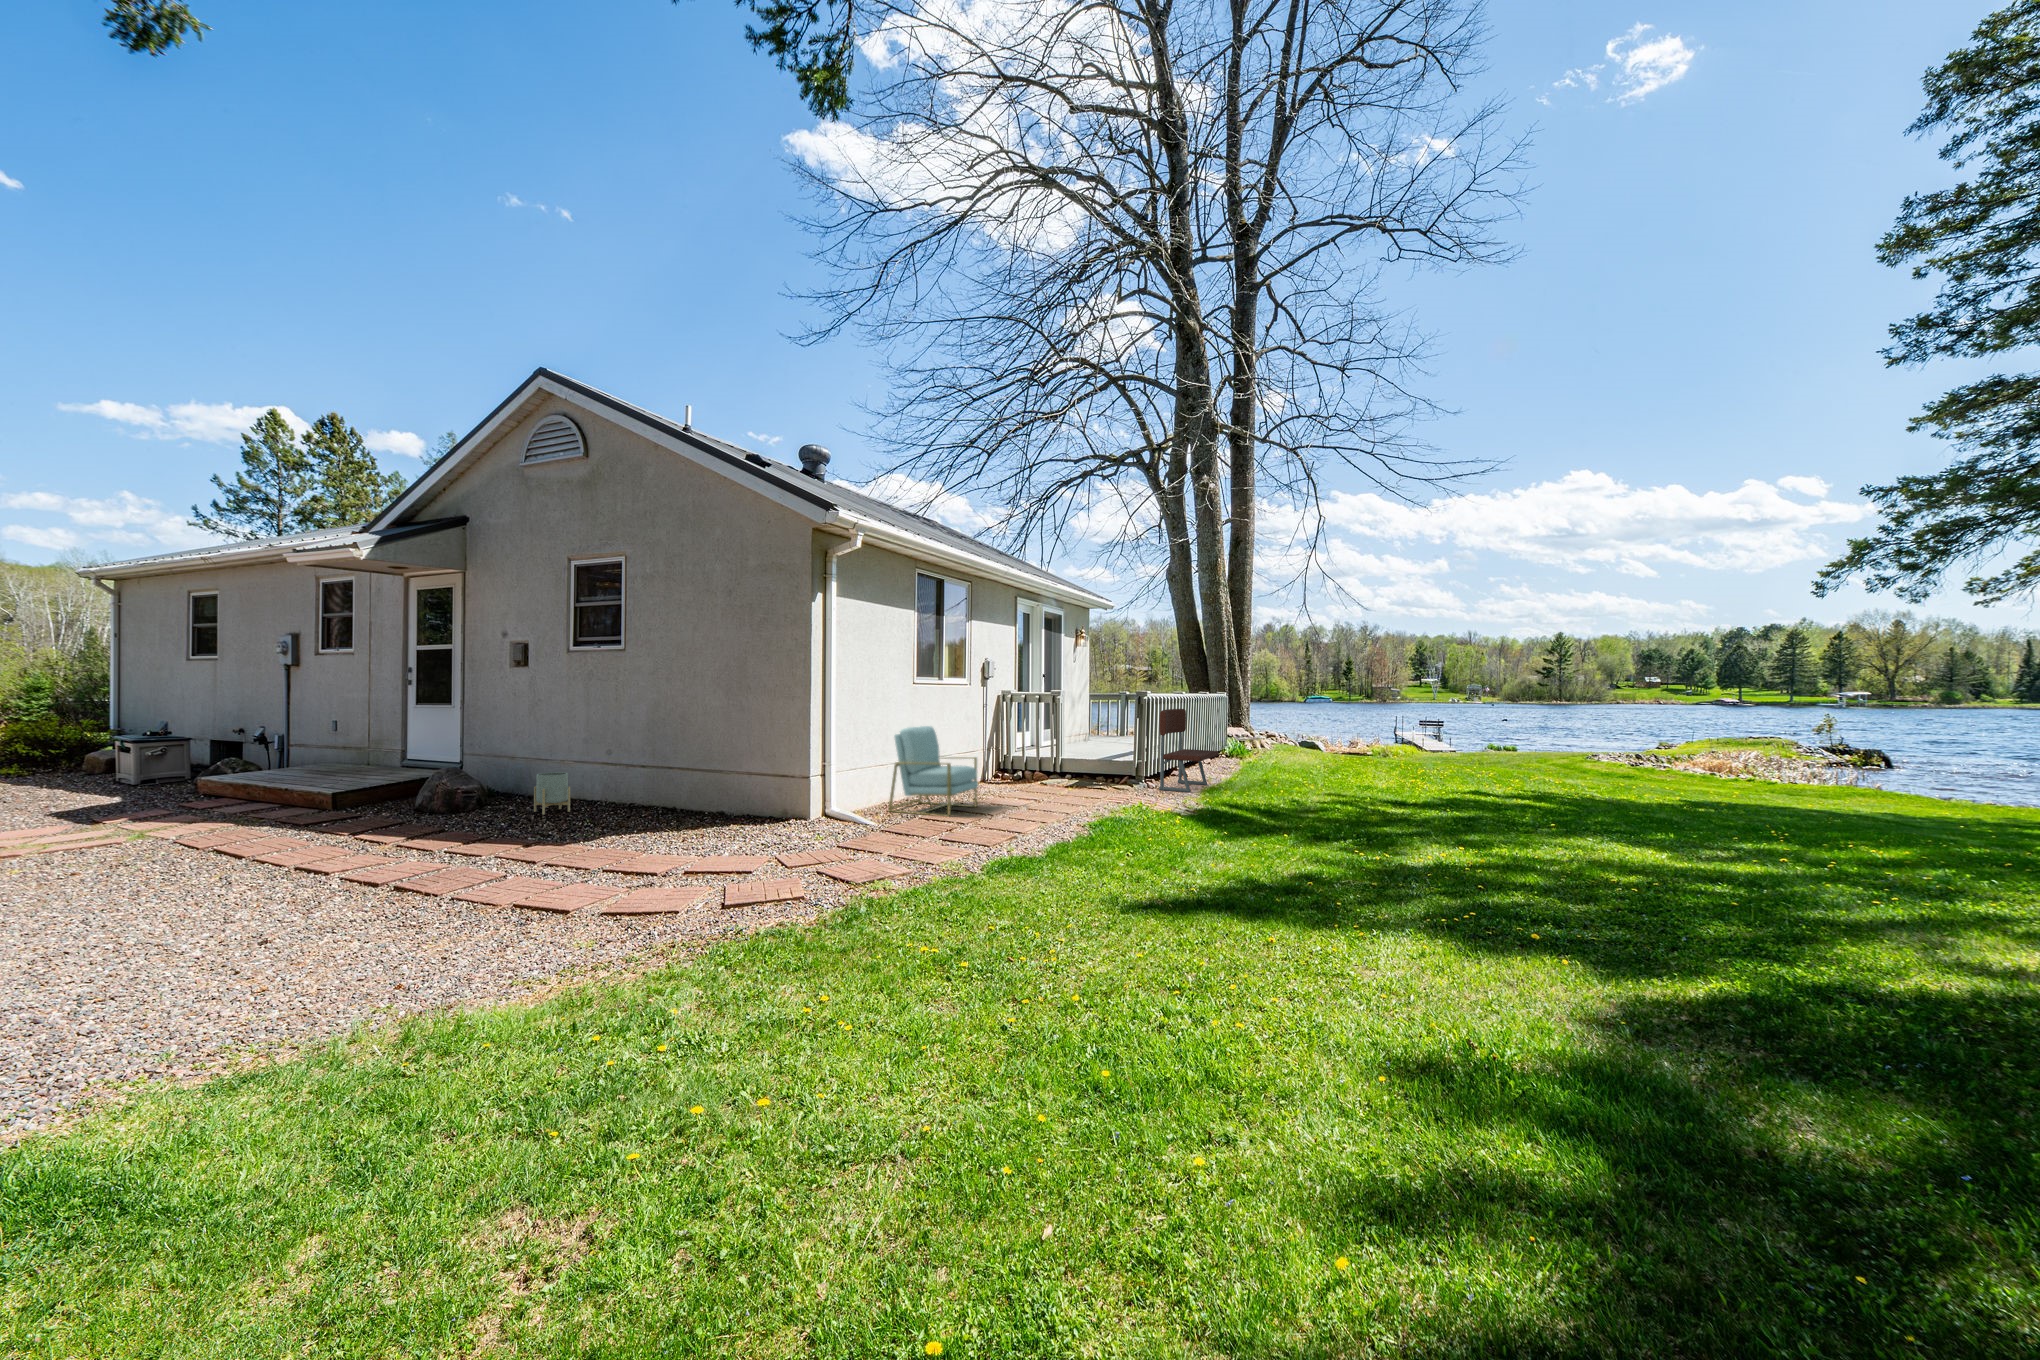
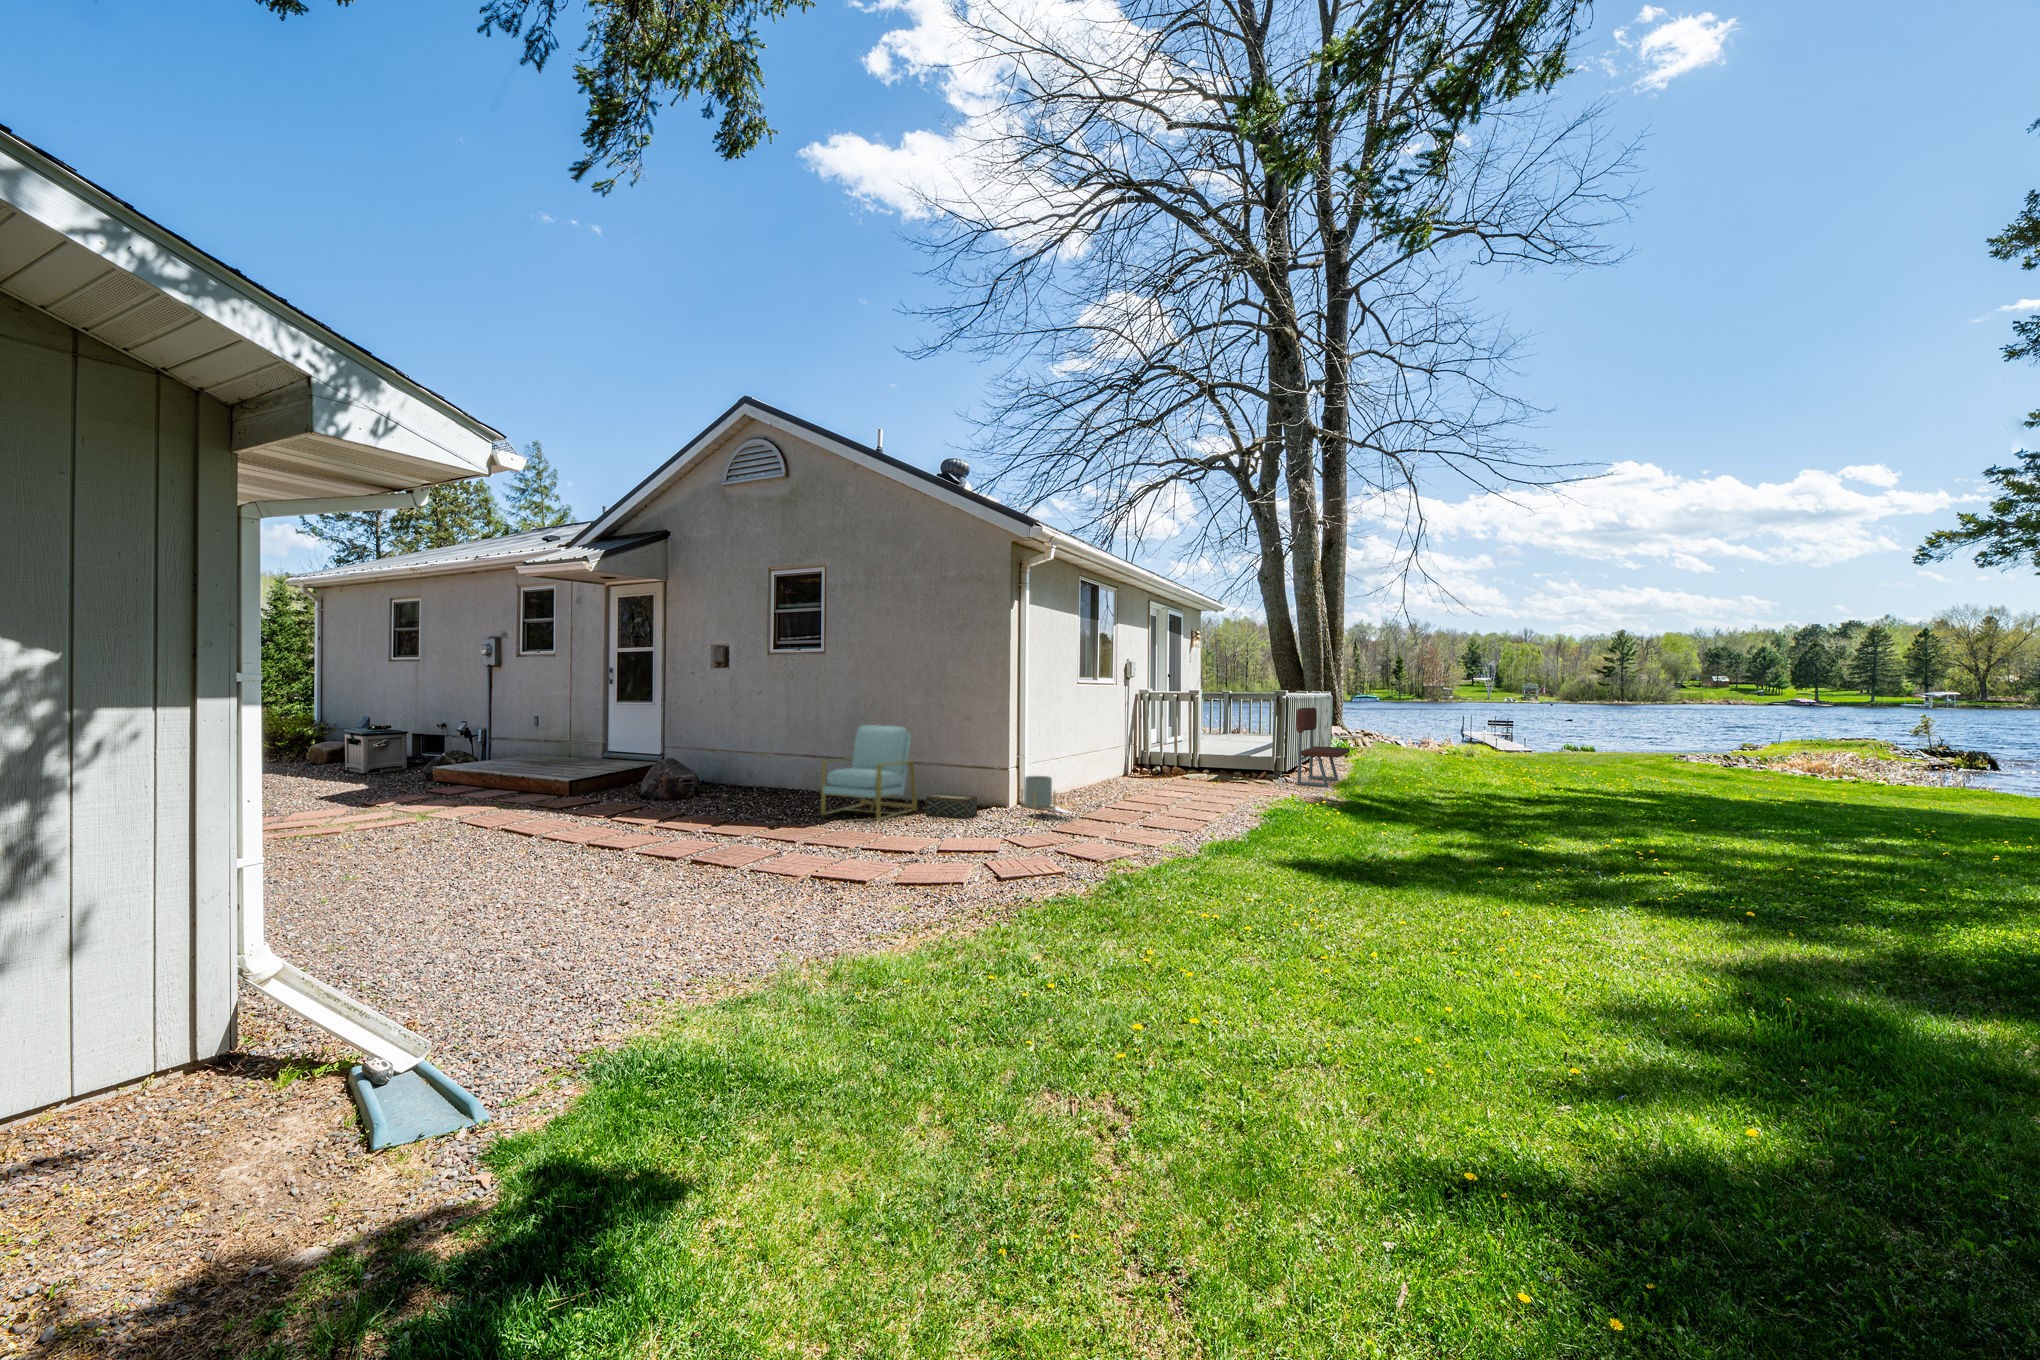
chair: present [888,726,978,817] -> present [821,725,917,820]
planter: present [534,772,570,815] -> present [1021,776,1056,817]
woven basket: none [721,804,780,831] -> present [926,794,977,818]

